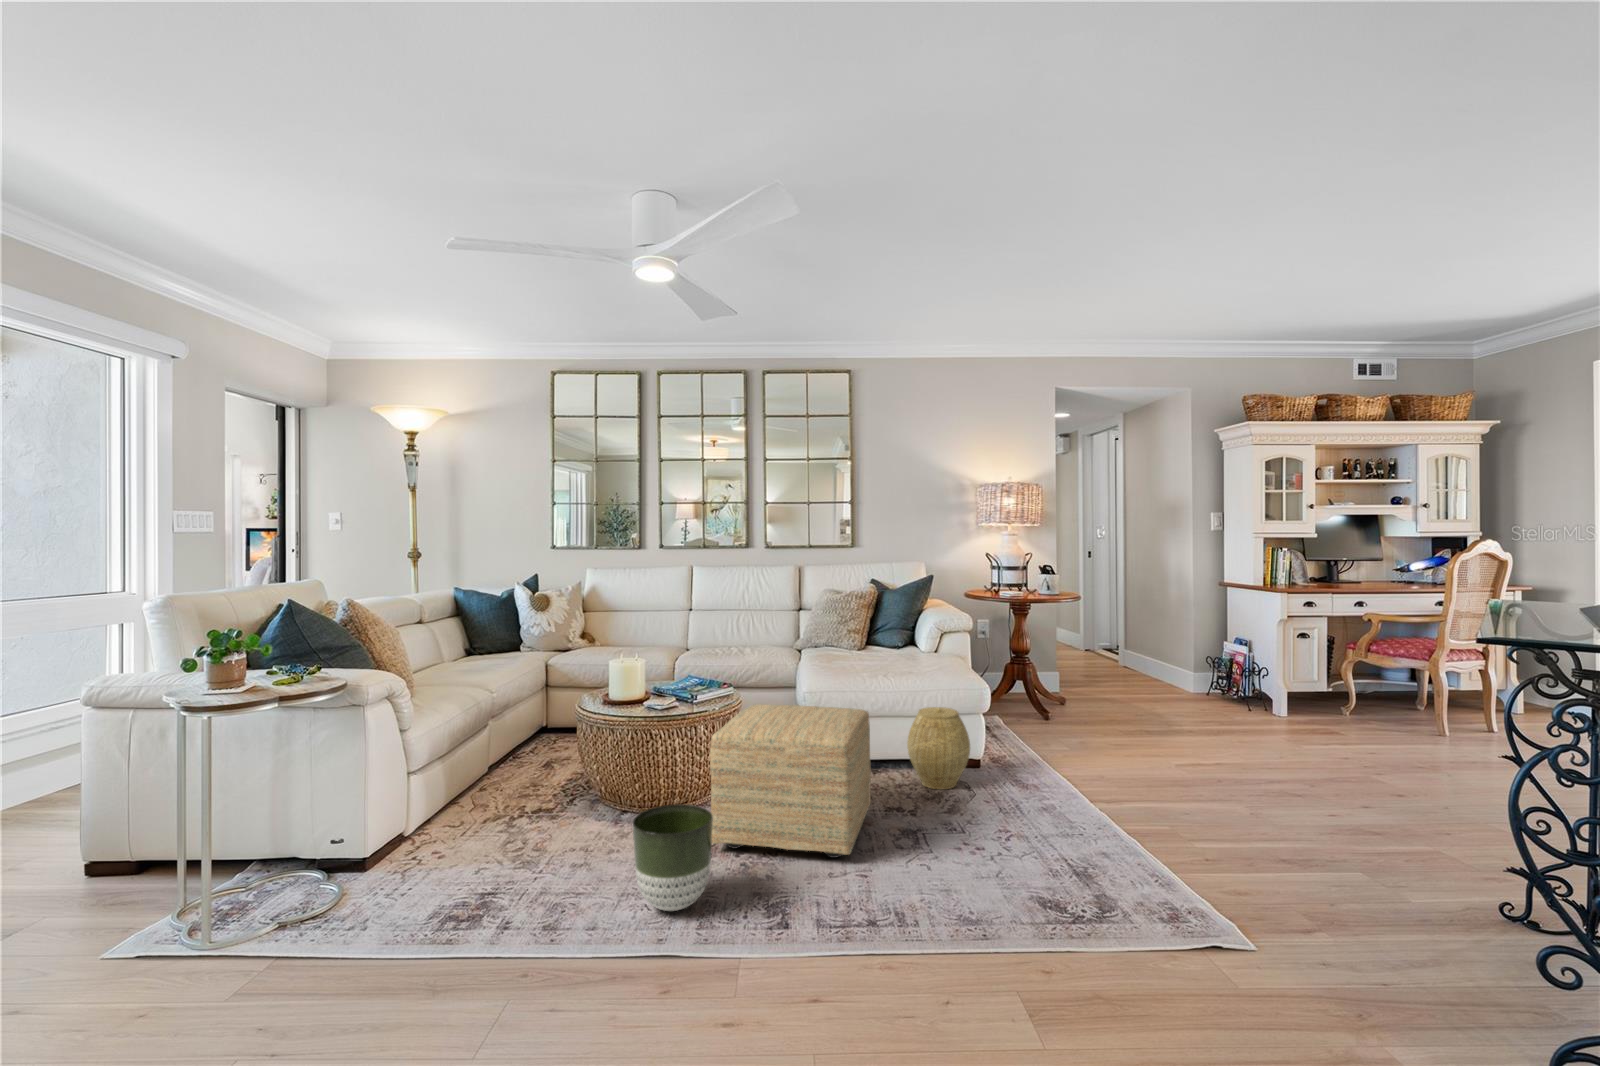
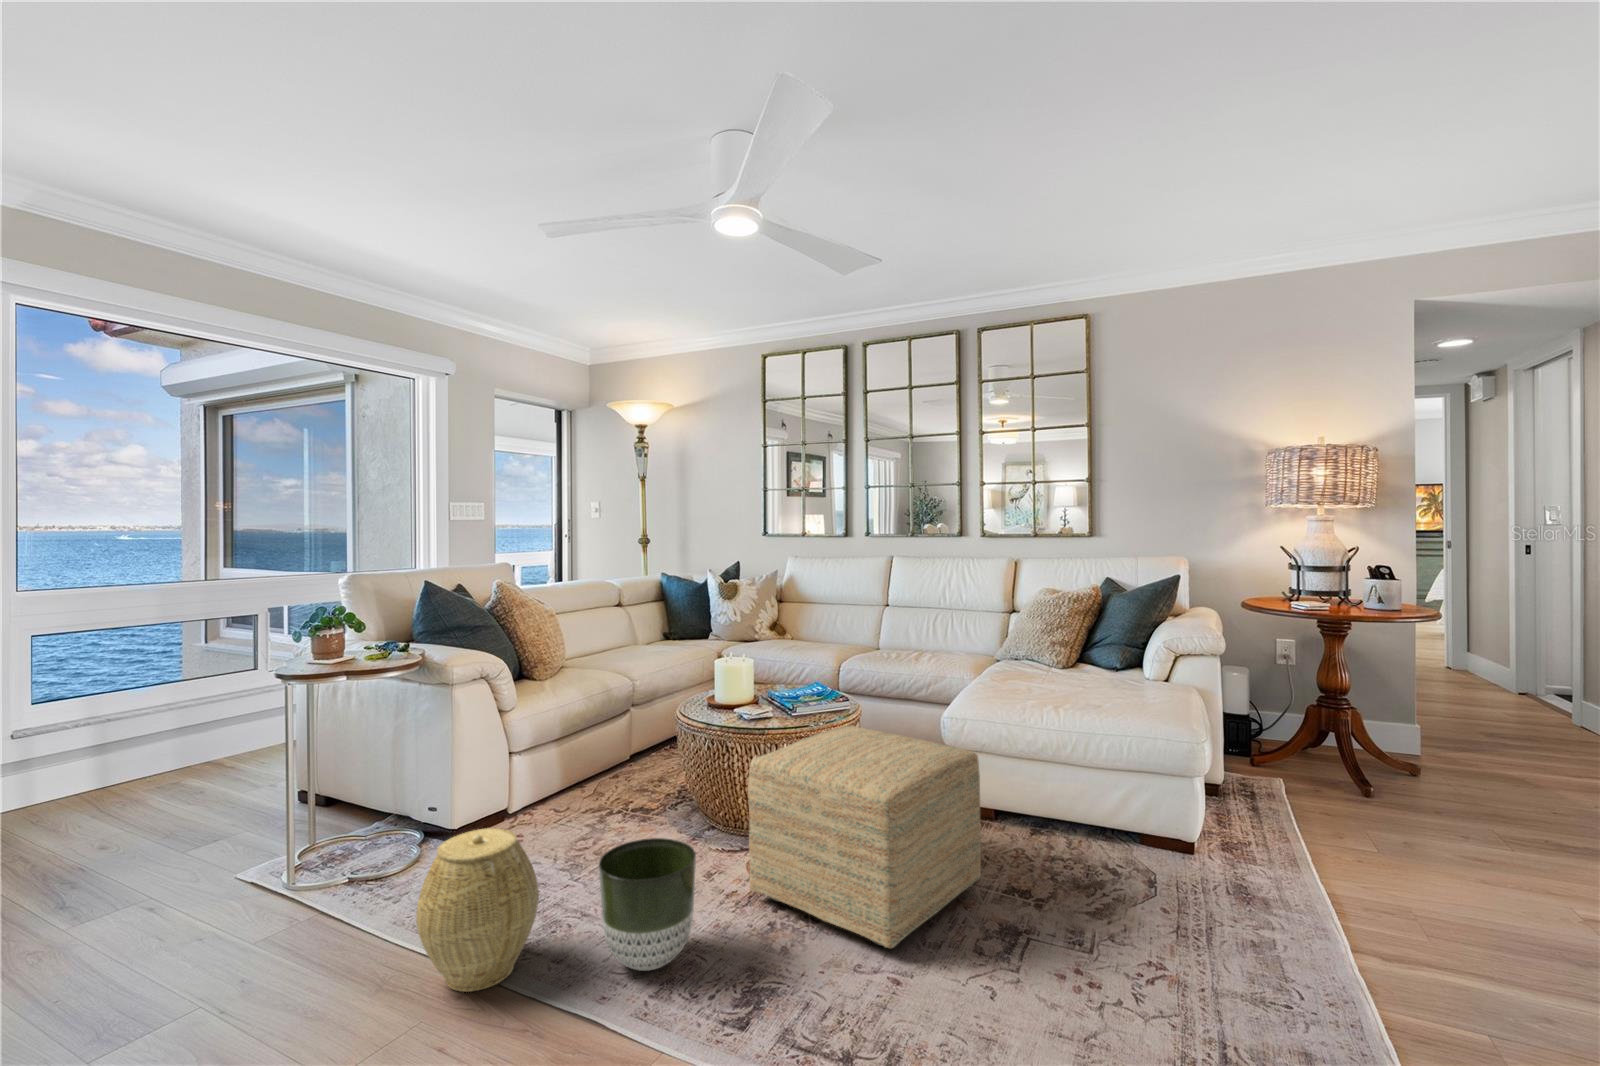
woven basket: present [907,707,970,789] -> present [416,828,539,992]

